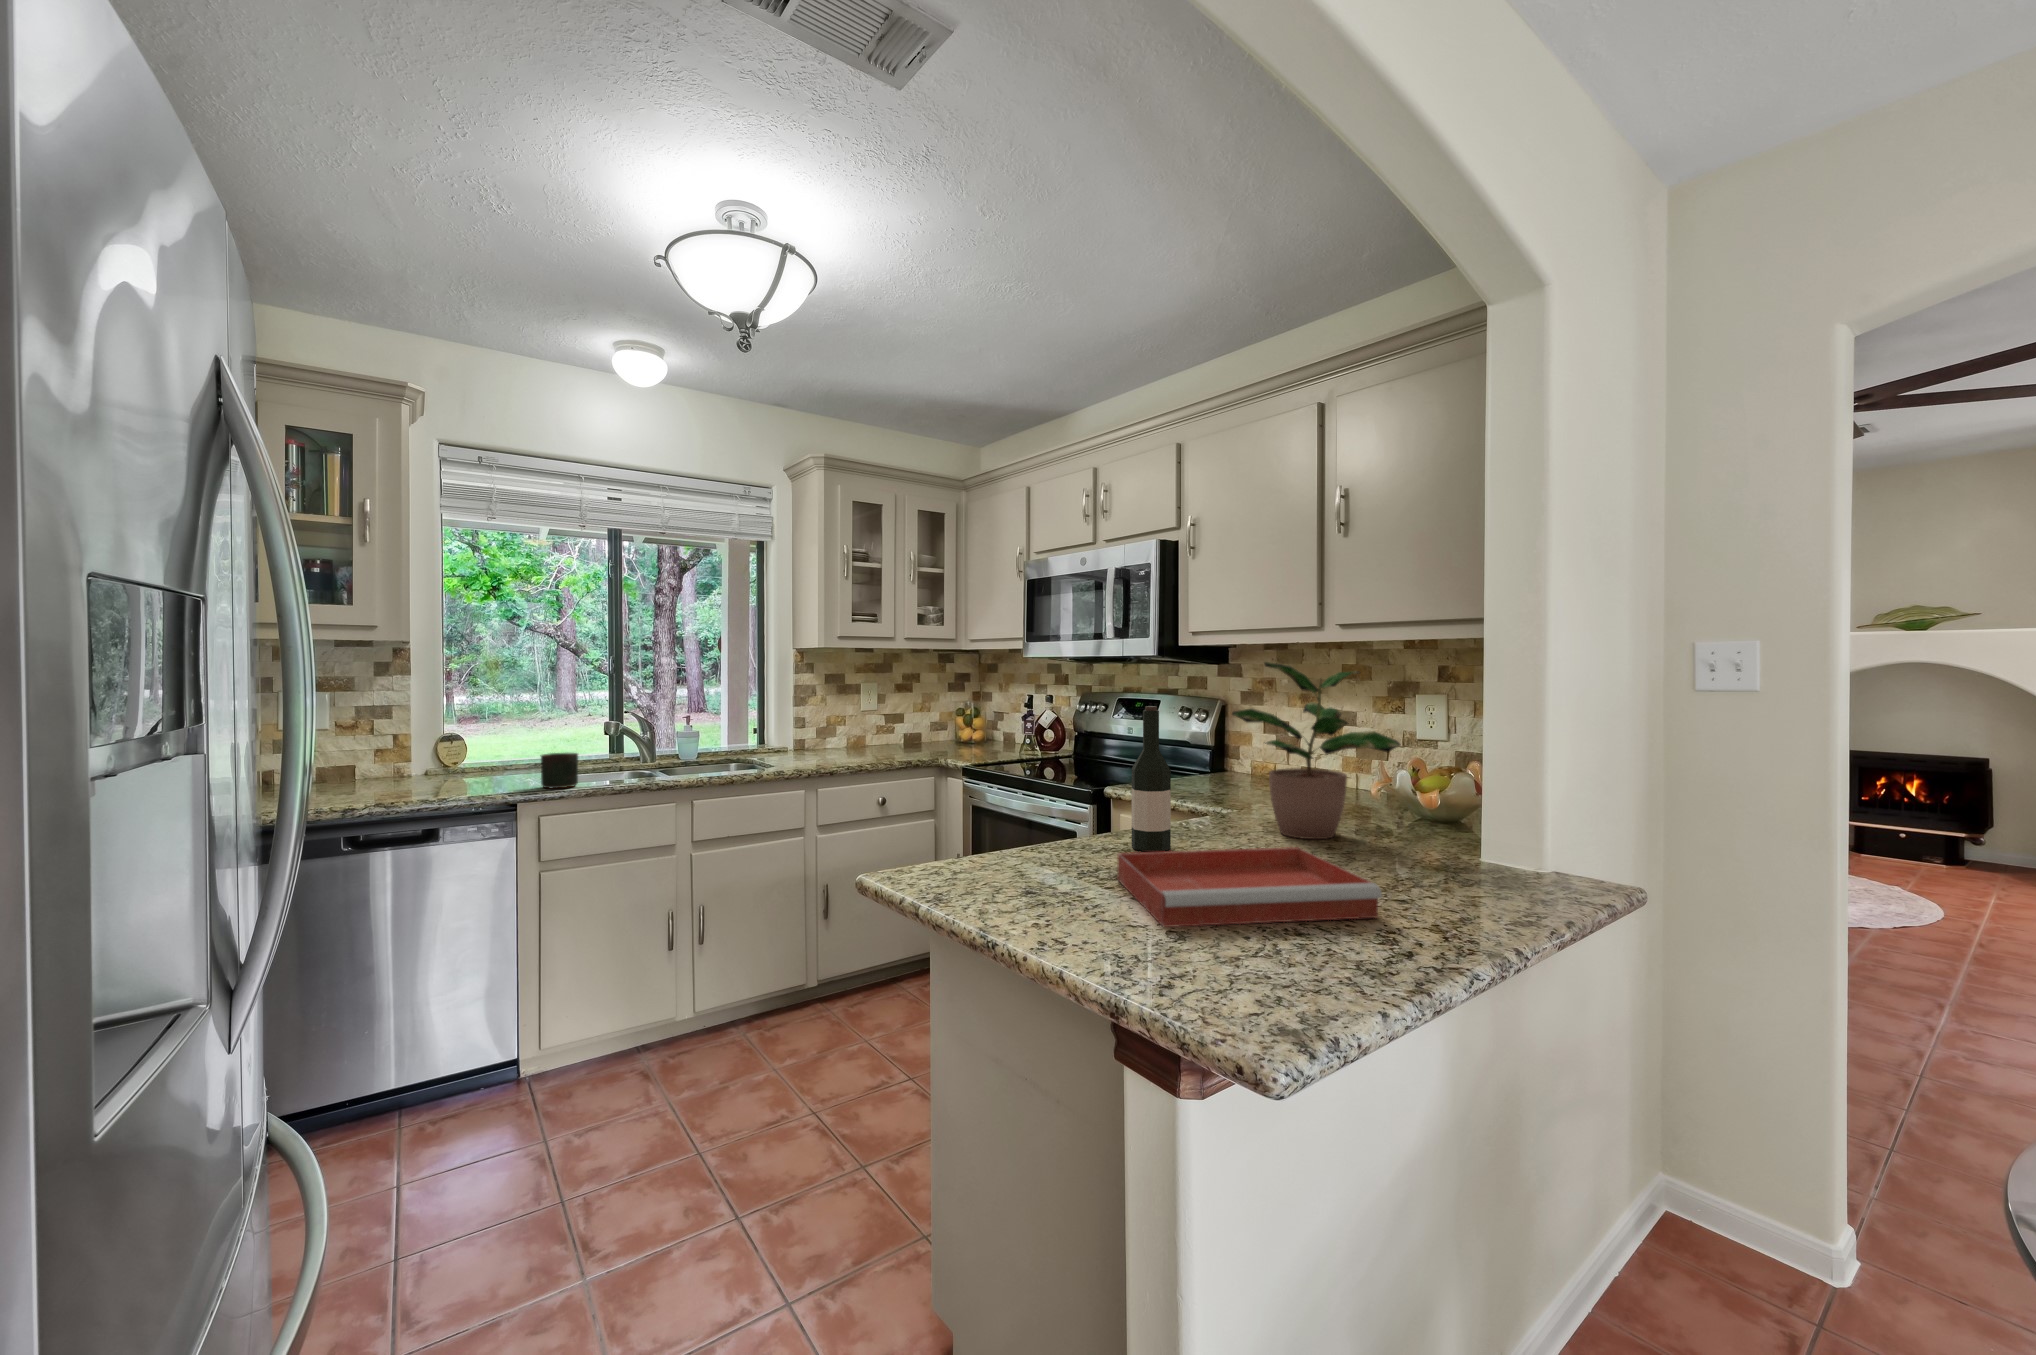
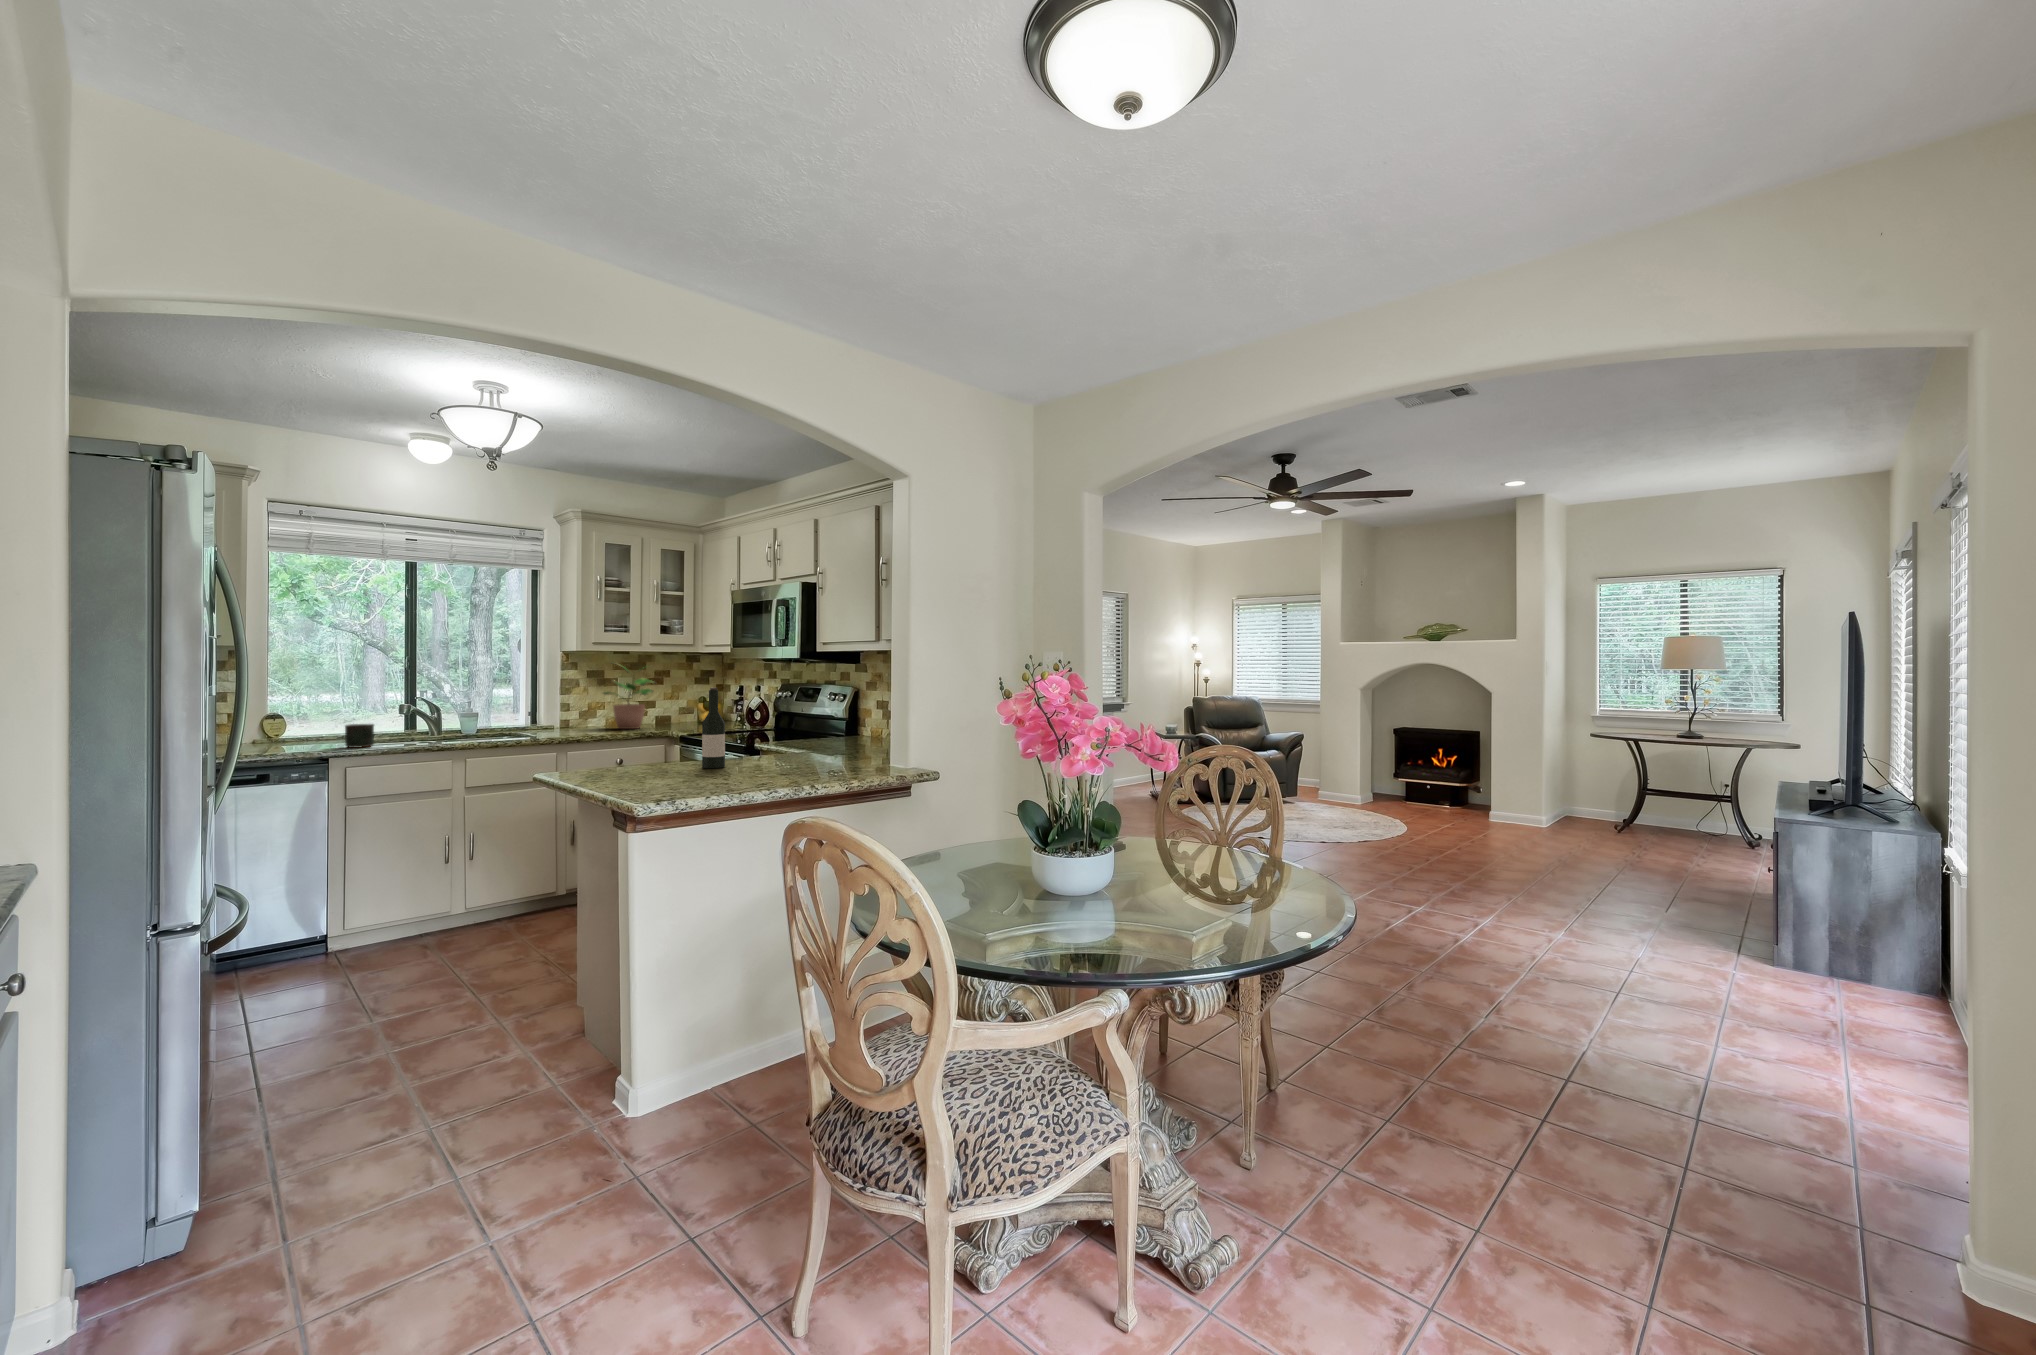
potted plant: present [1232,662,1400,839] -> present [603,667,653,729]
tray: present [1117,847,1382,927] -> none [652,760,768,788]

